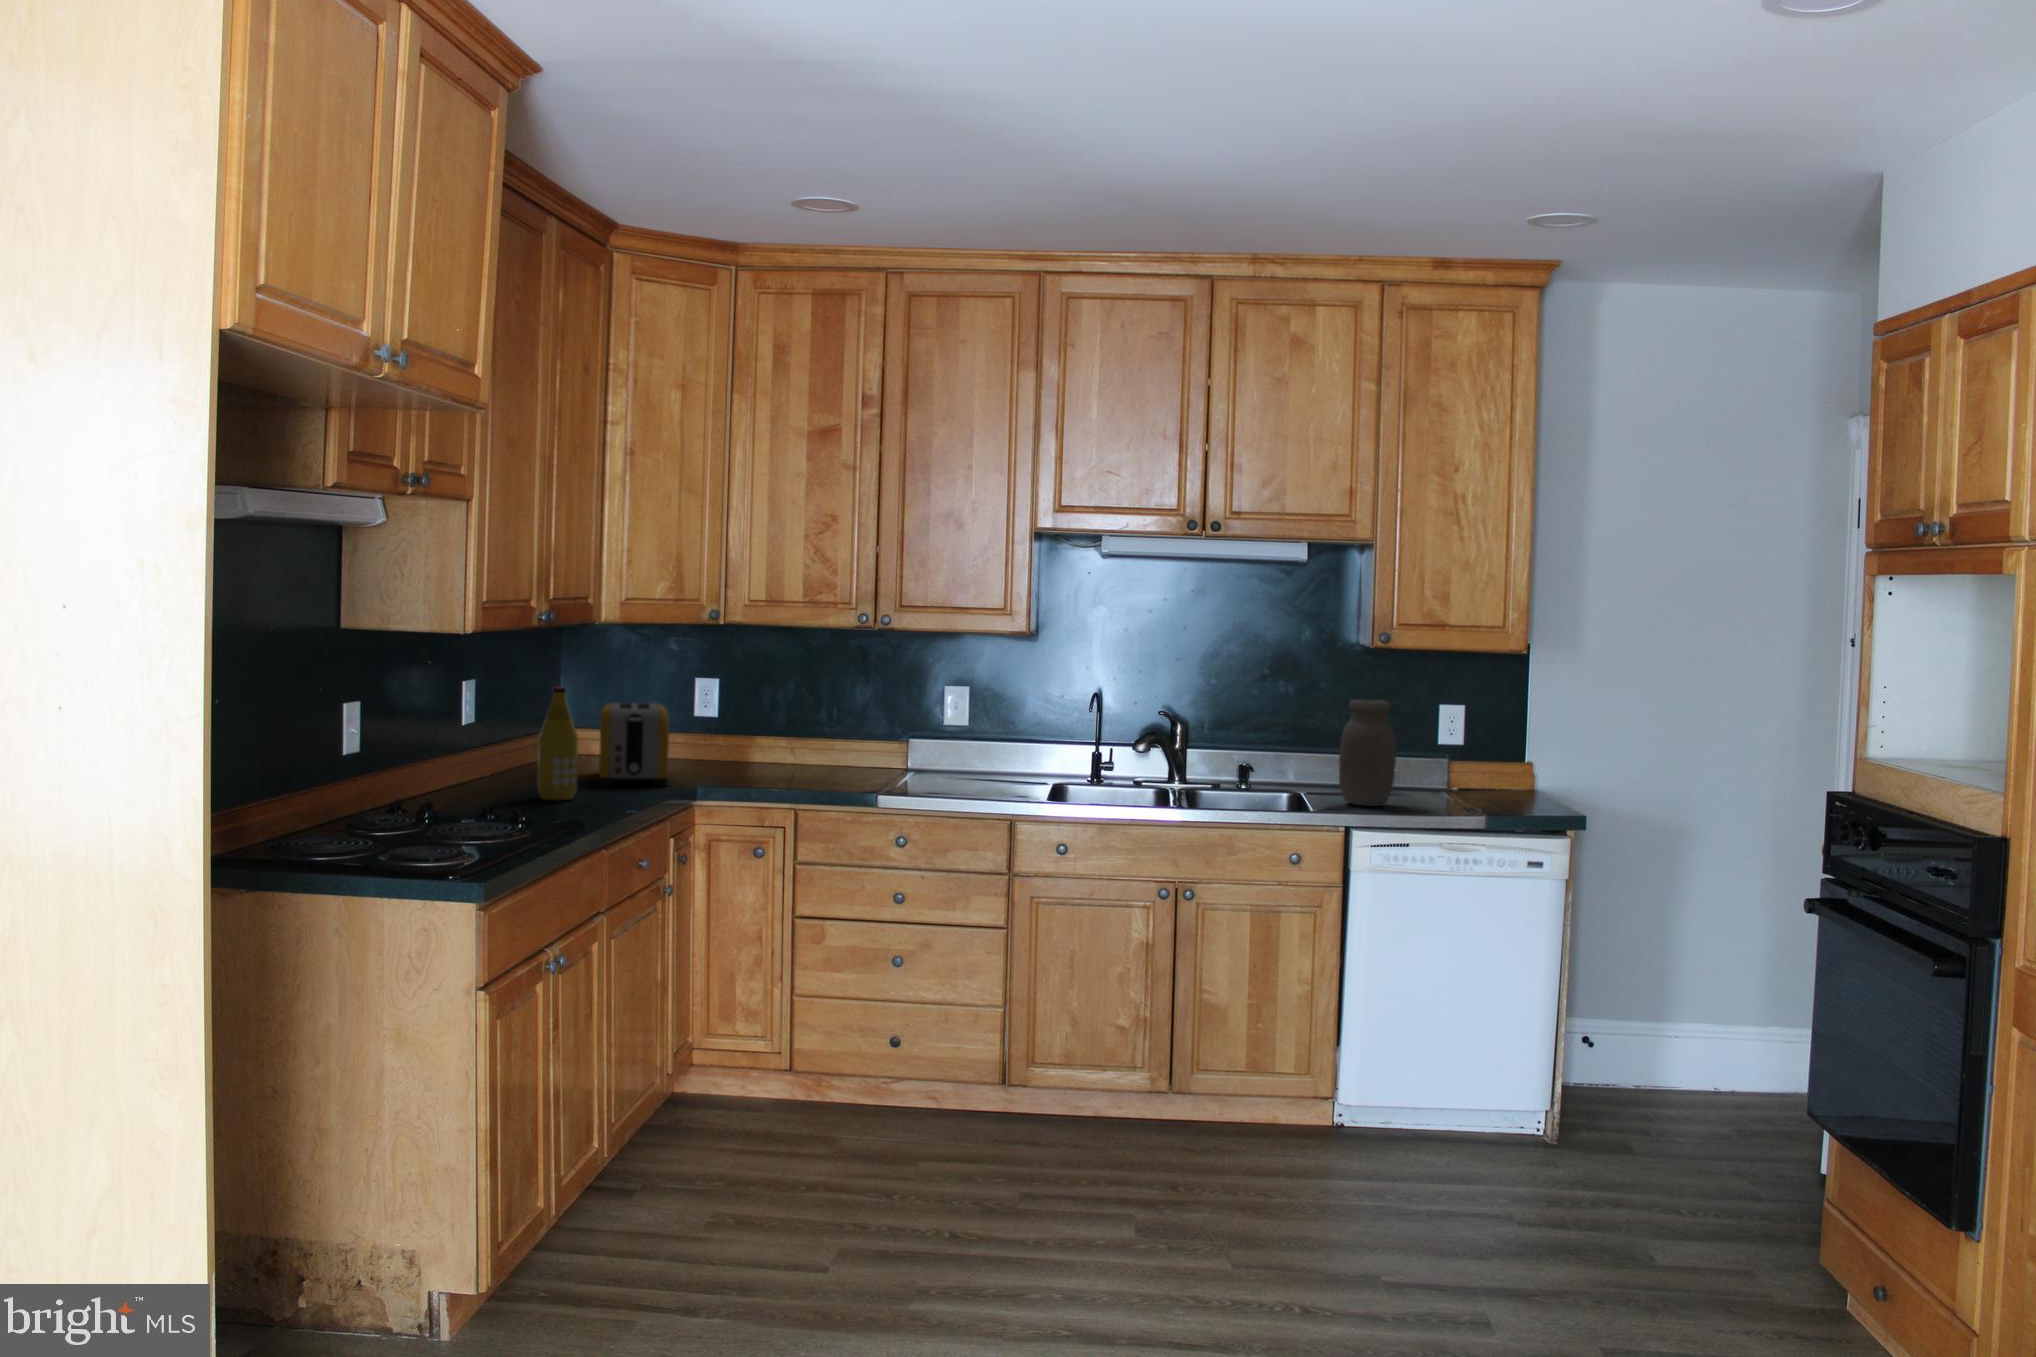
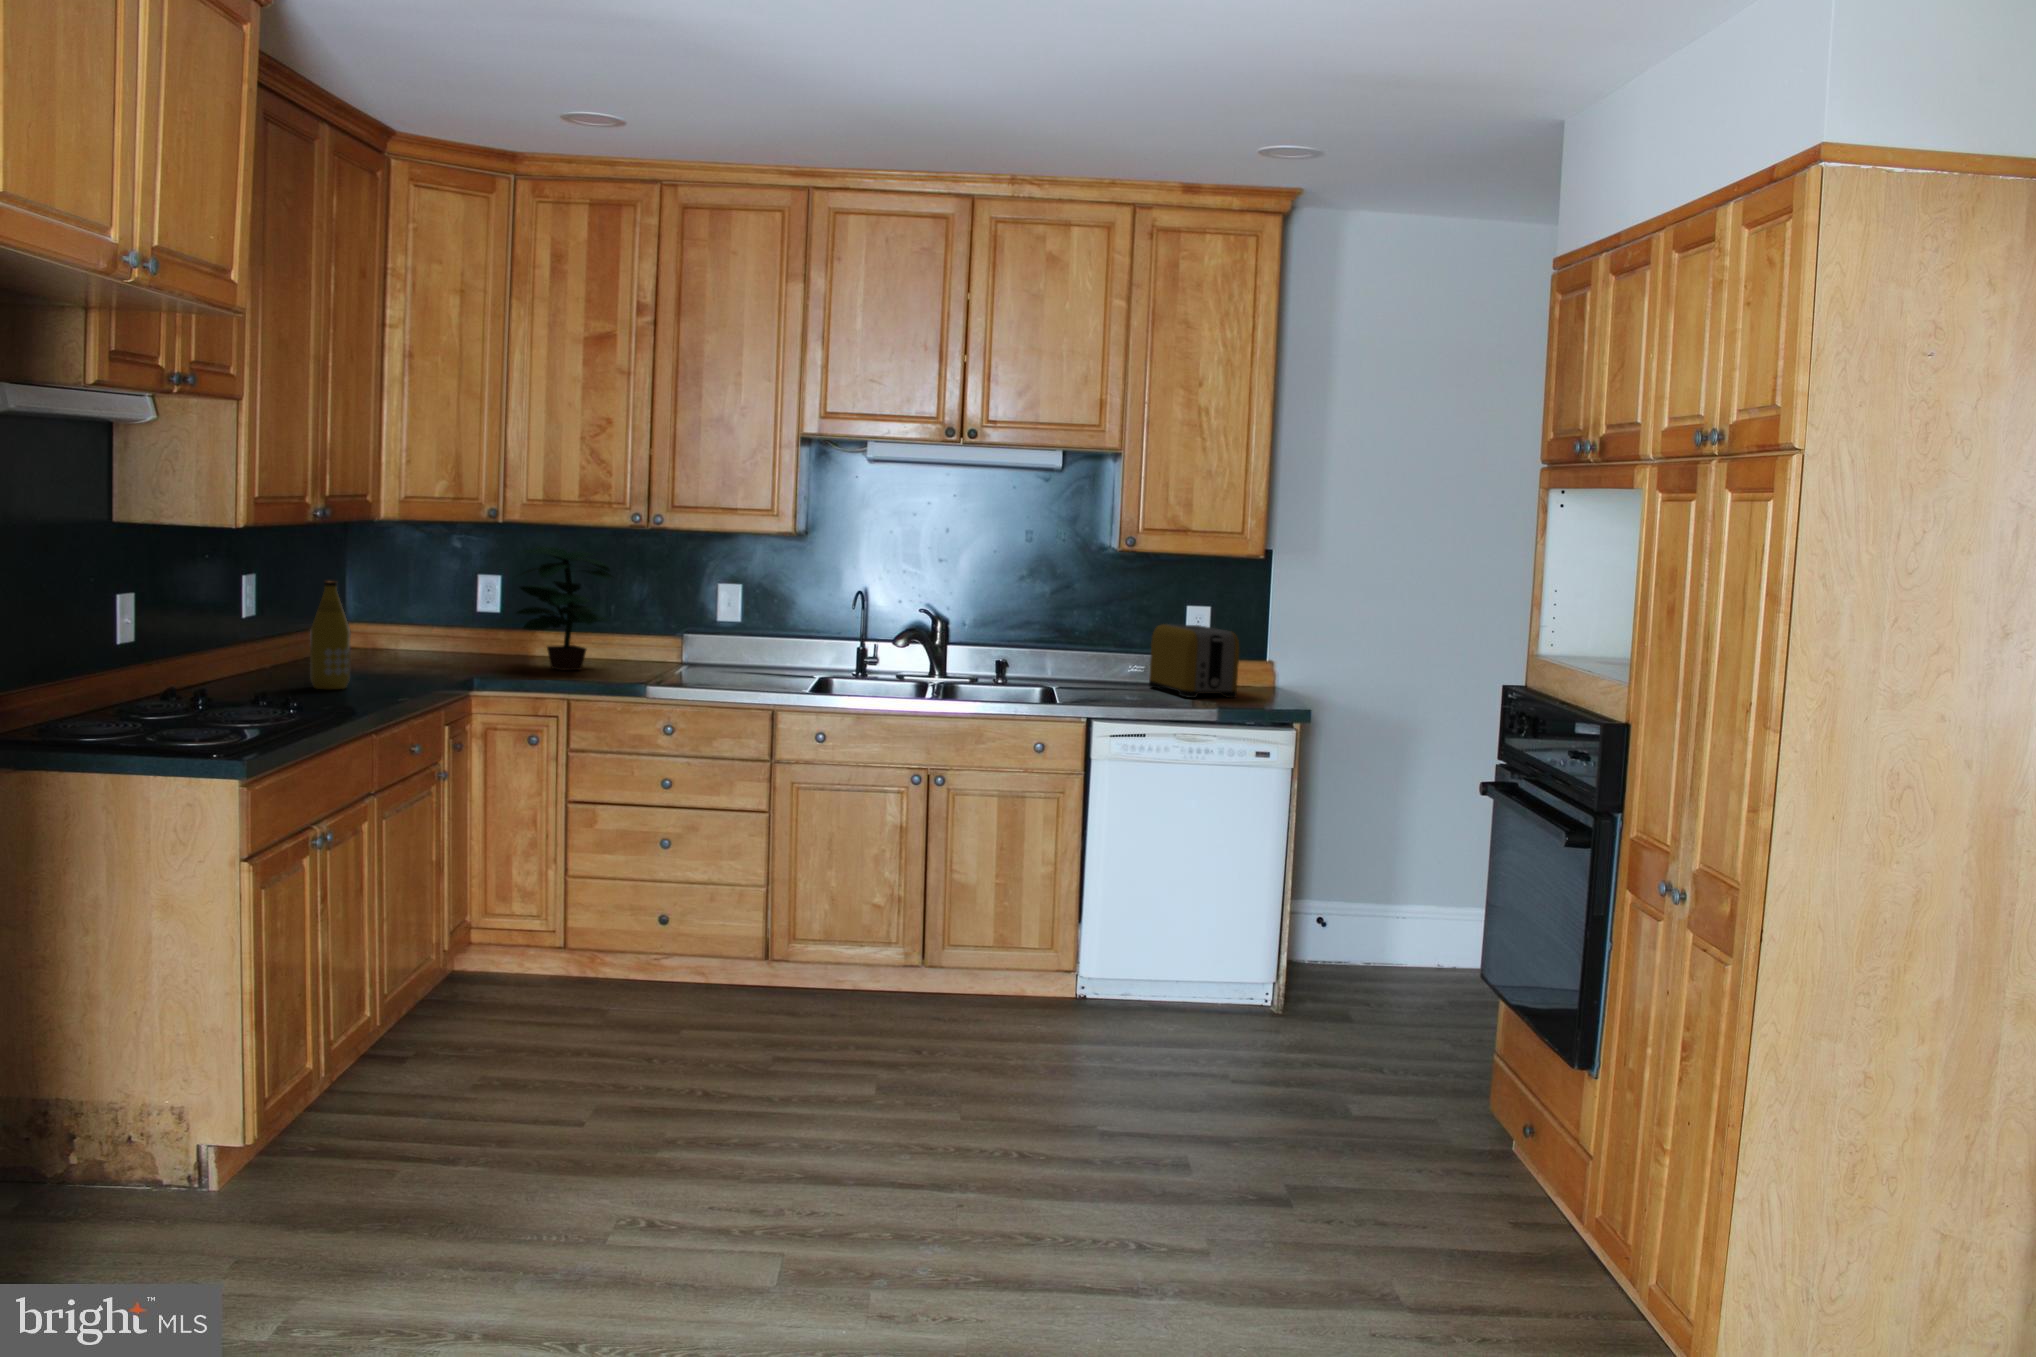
potted plant: none [735,648,839,777] -> present [517,546,612,671]
jar: present [1339,699,1396,806] -> none [1086,601,1138,700]
toaster: present [599,703,669,786] -> present [1149,624,1239,698]

